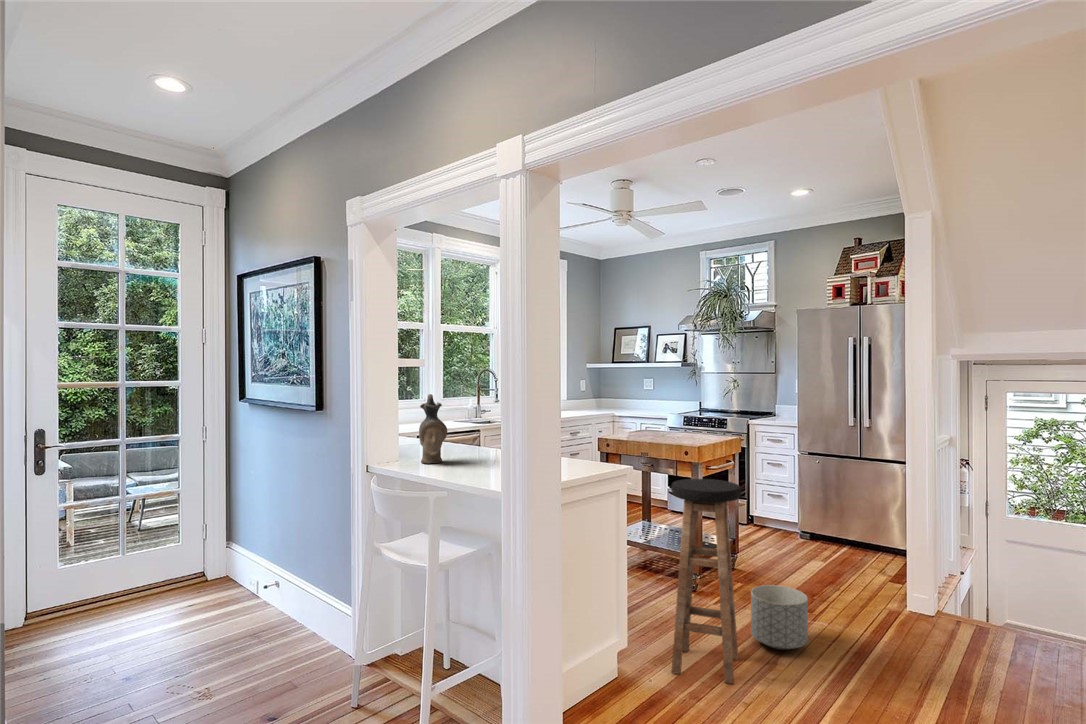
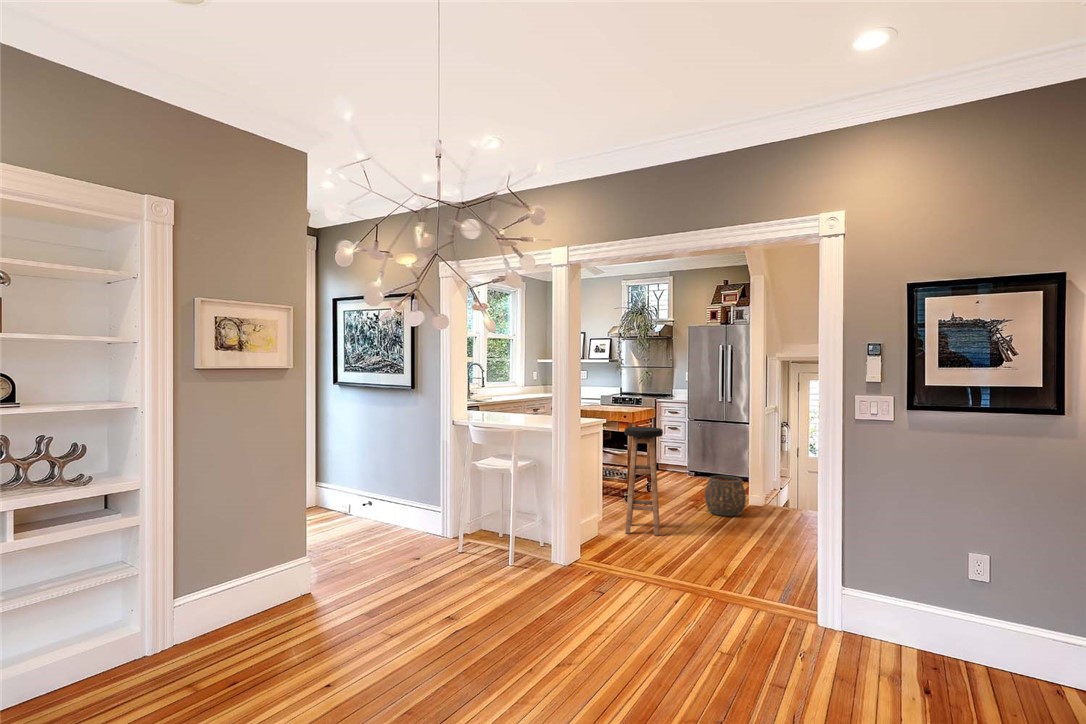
ceramic pitcher: present [419,394,447,463] -> none [482,378,499,418]
woven basket: none [823,560,902,639] -> present [705,476,746,516]
planter: present [751,585,808,650] -> none [666,489,697,523]

